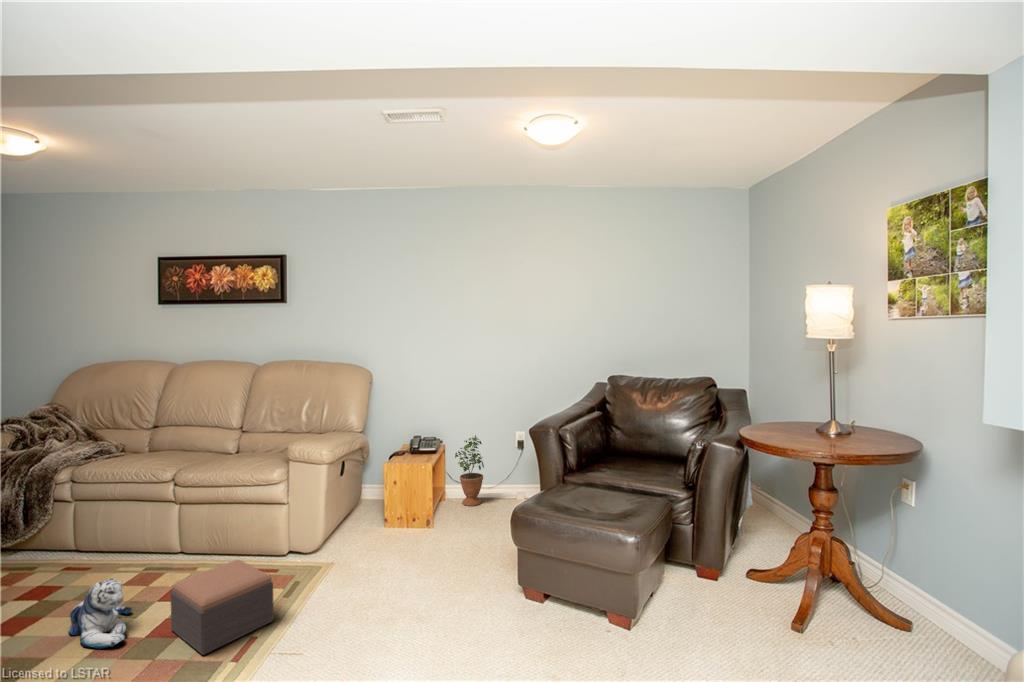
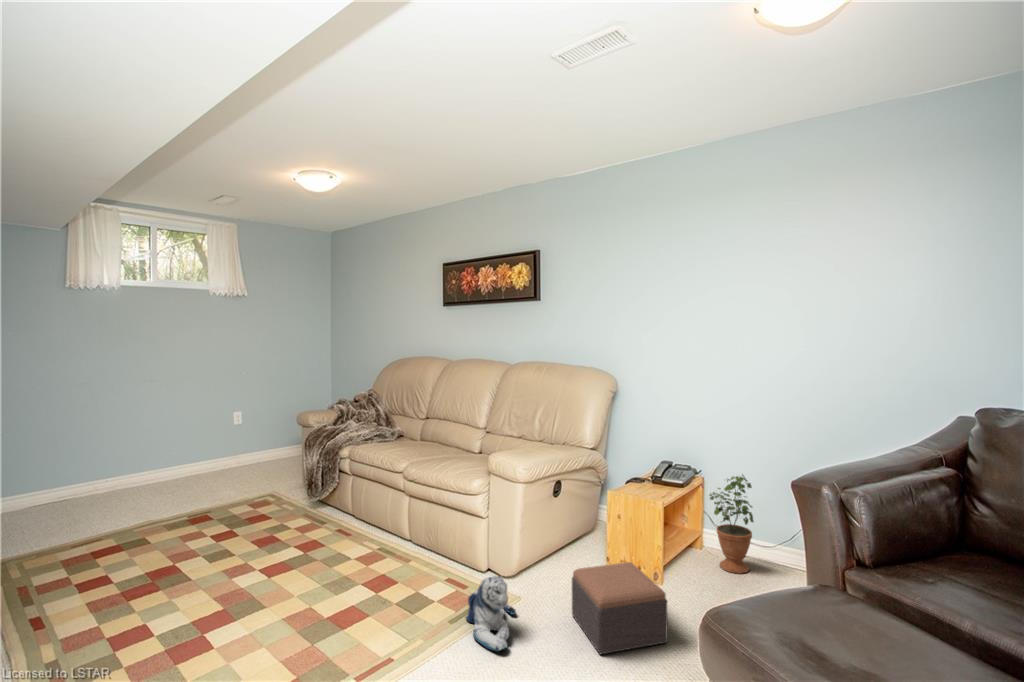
footstool: present [171,560,274,655] -> present [572,562,667,654]
plush toy: present [68,579,132,648] -> present [466,576,516,652]

